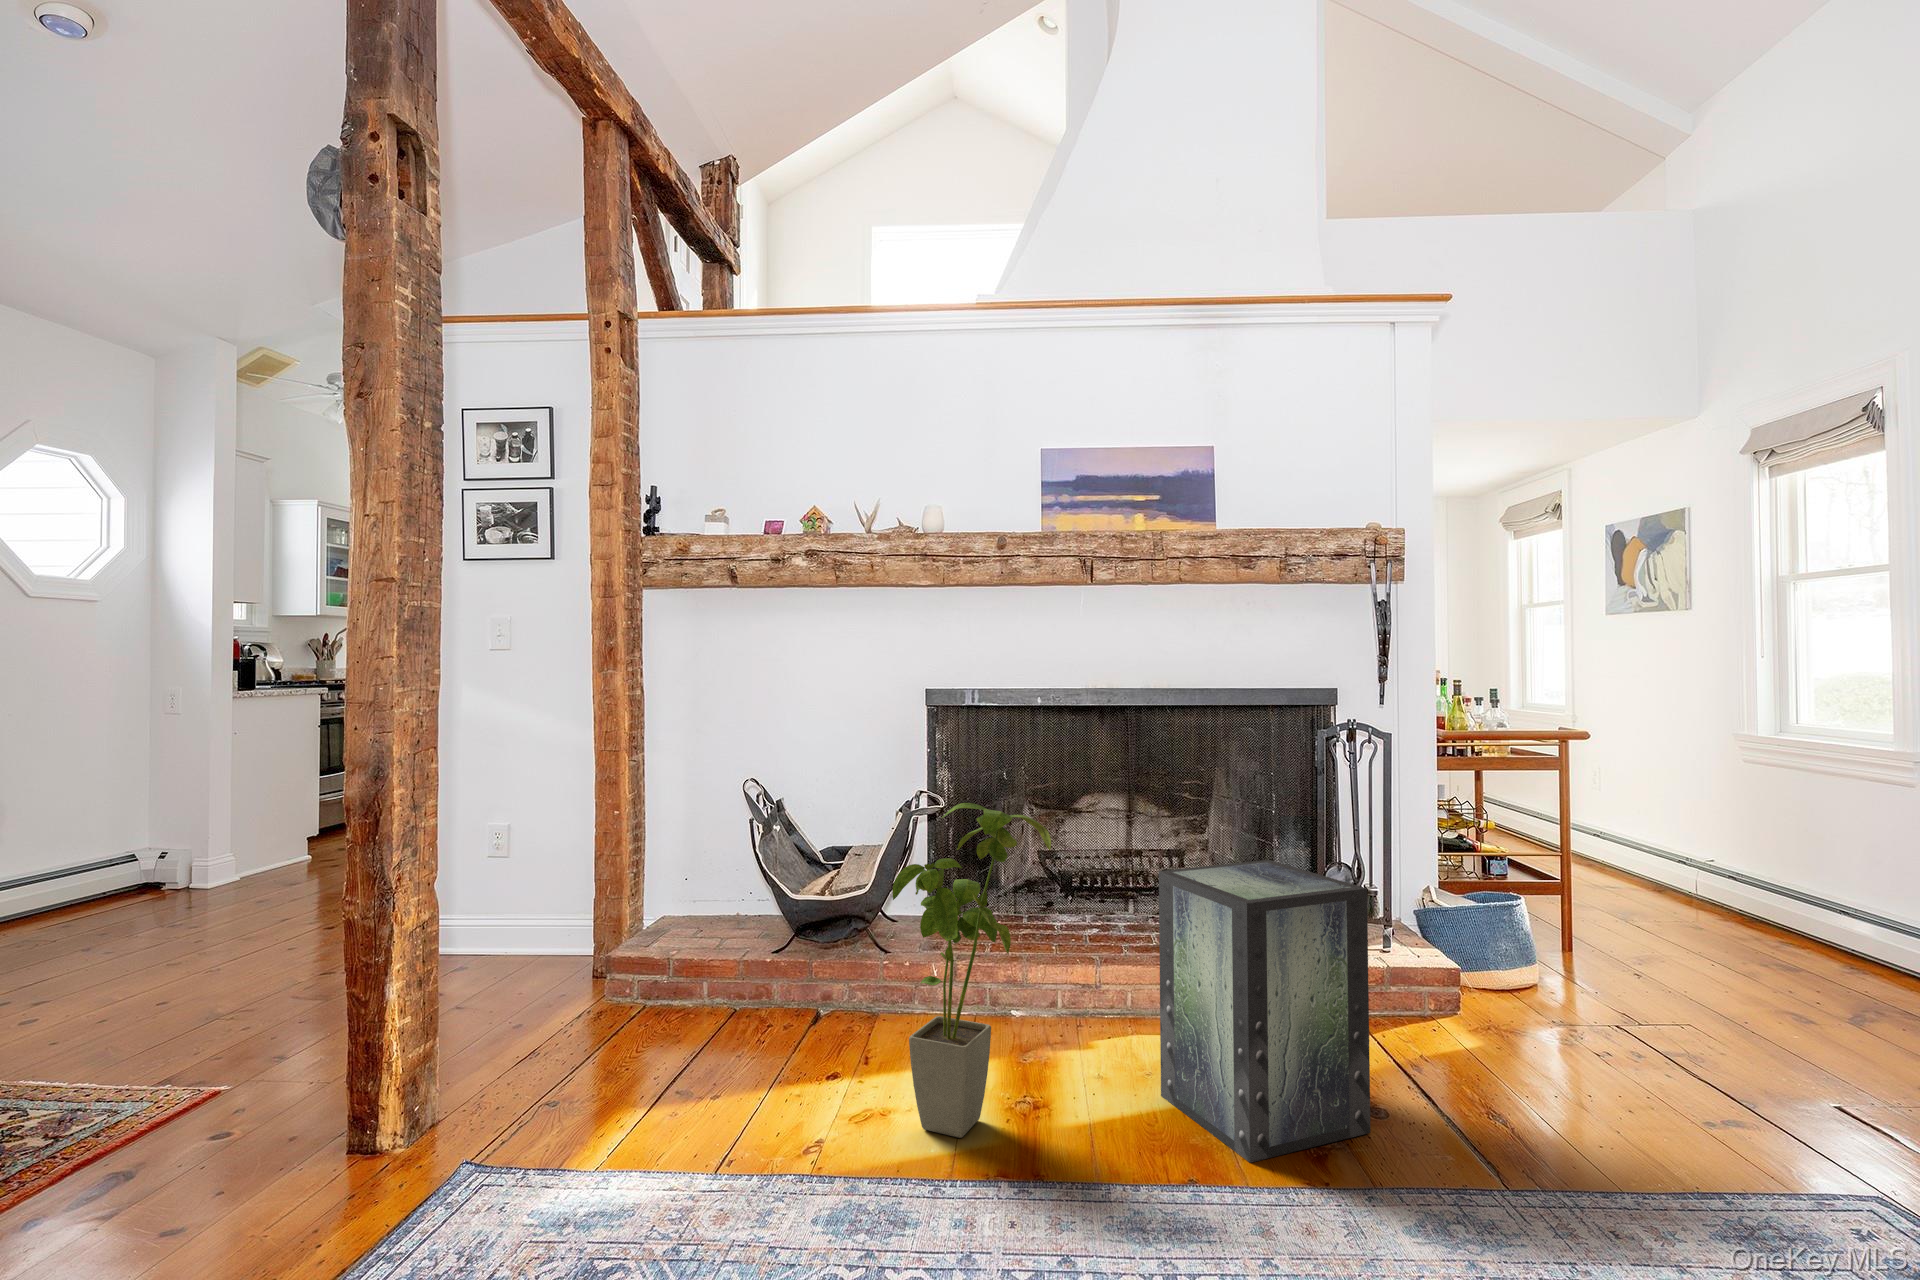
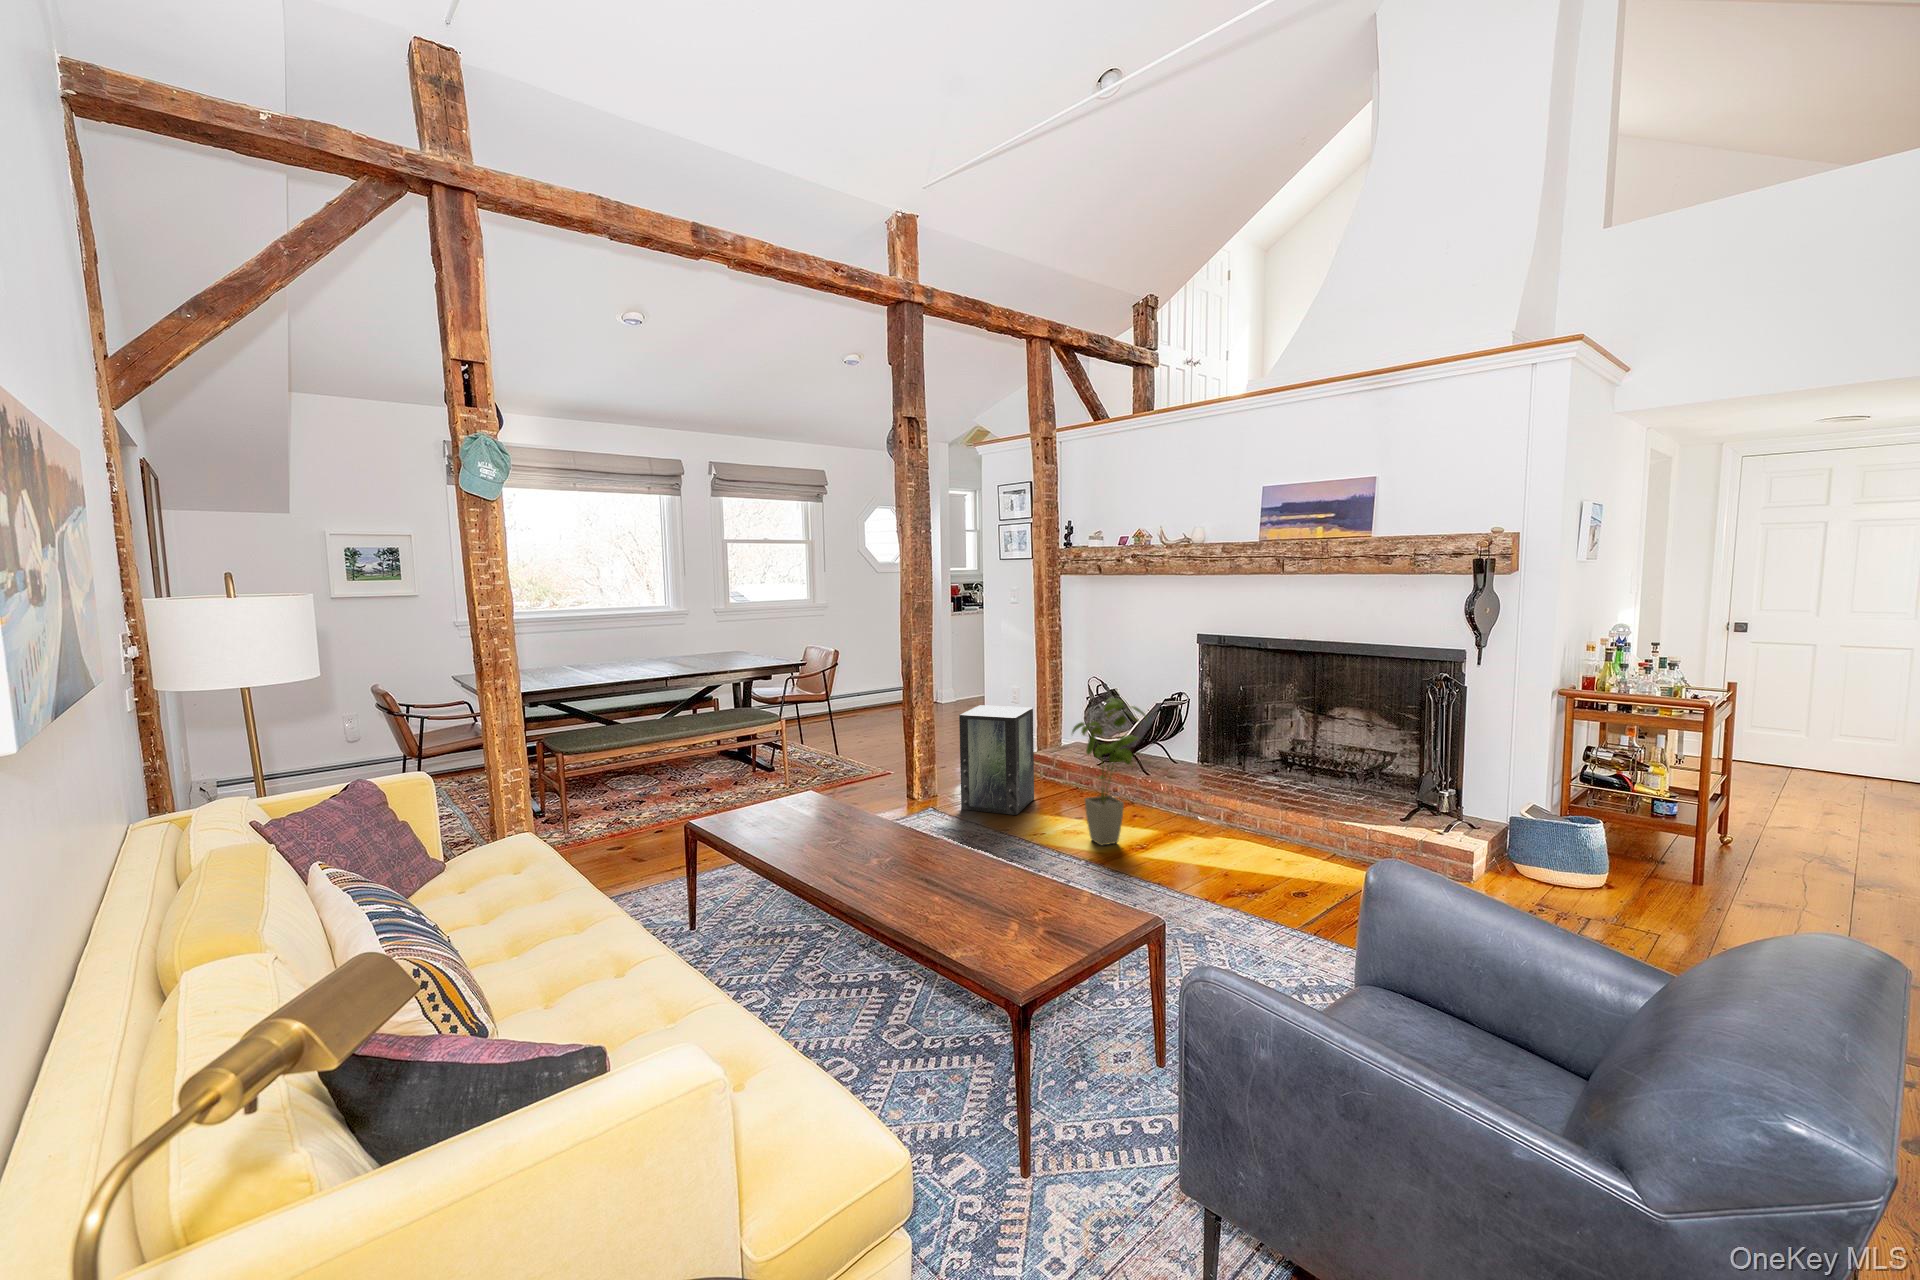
storage box: present [1159,860,1371,1163] -> present [959,705,1034,815]

